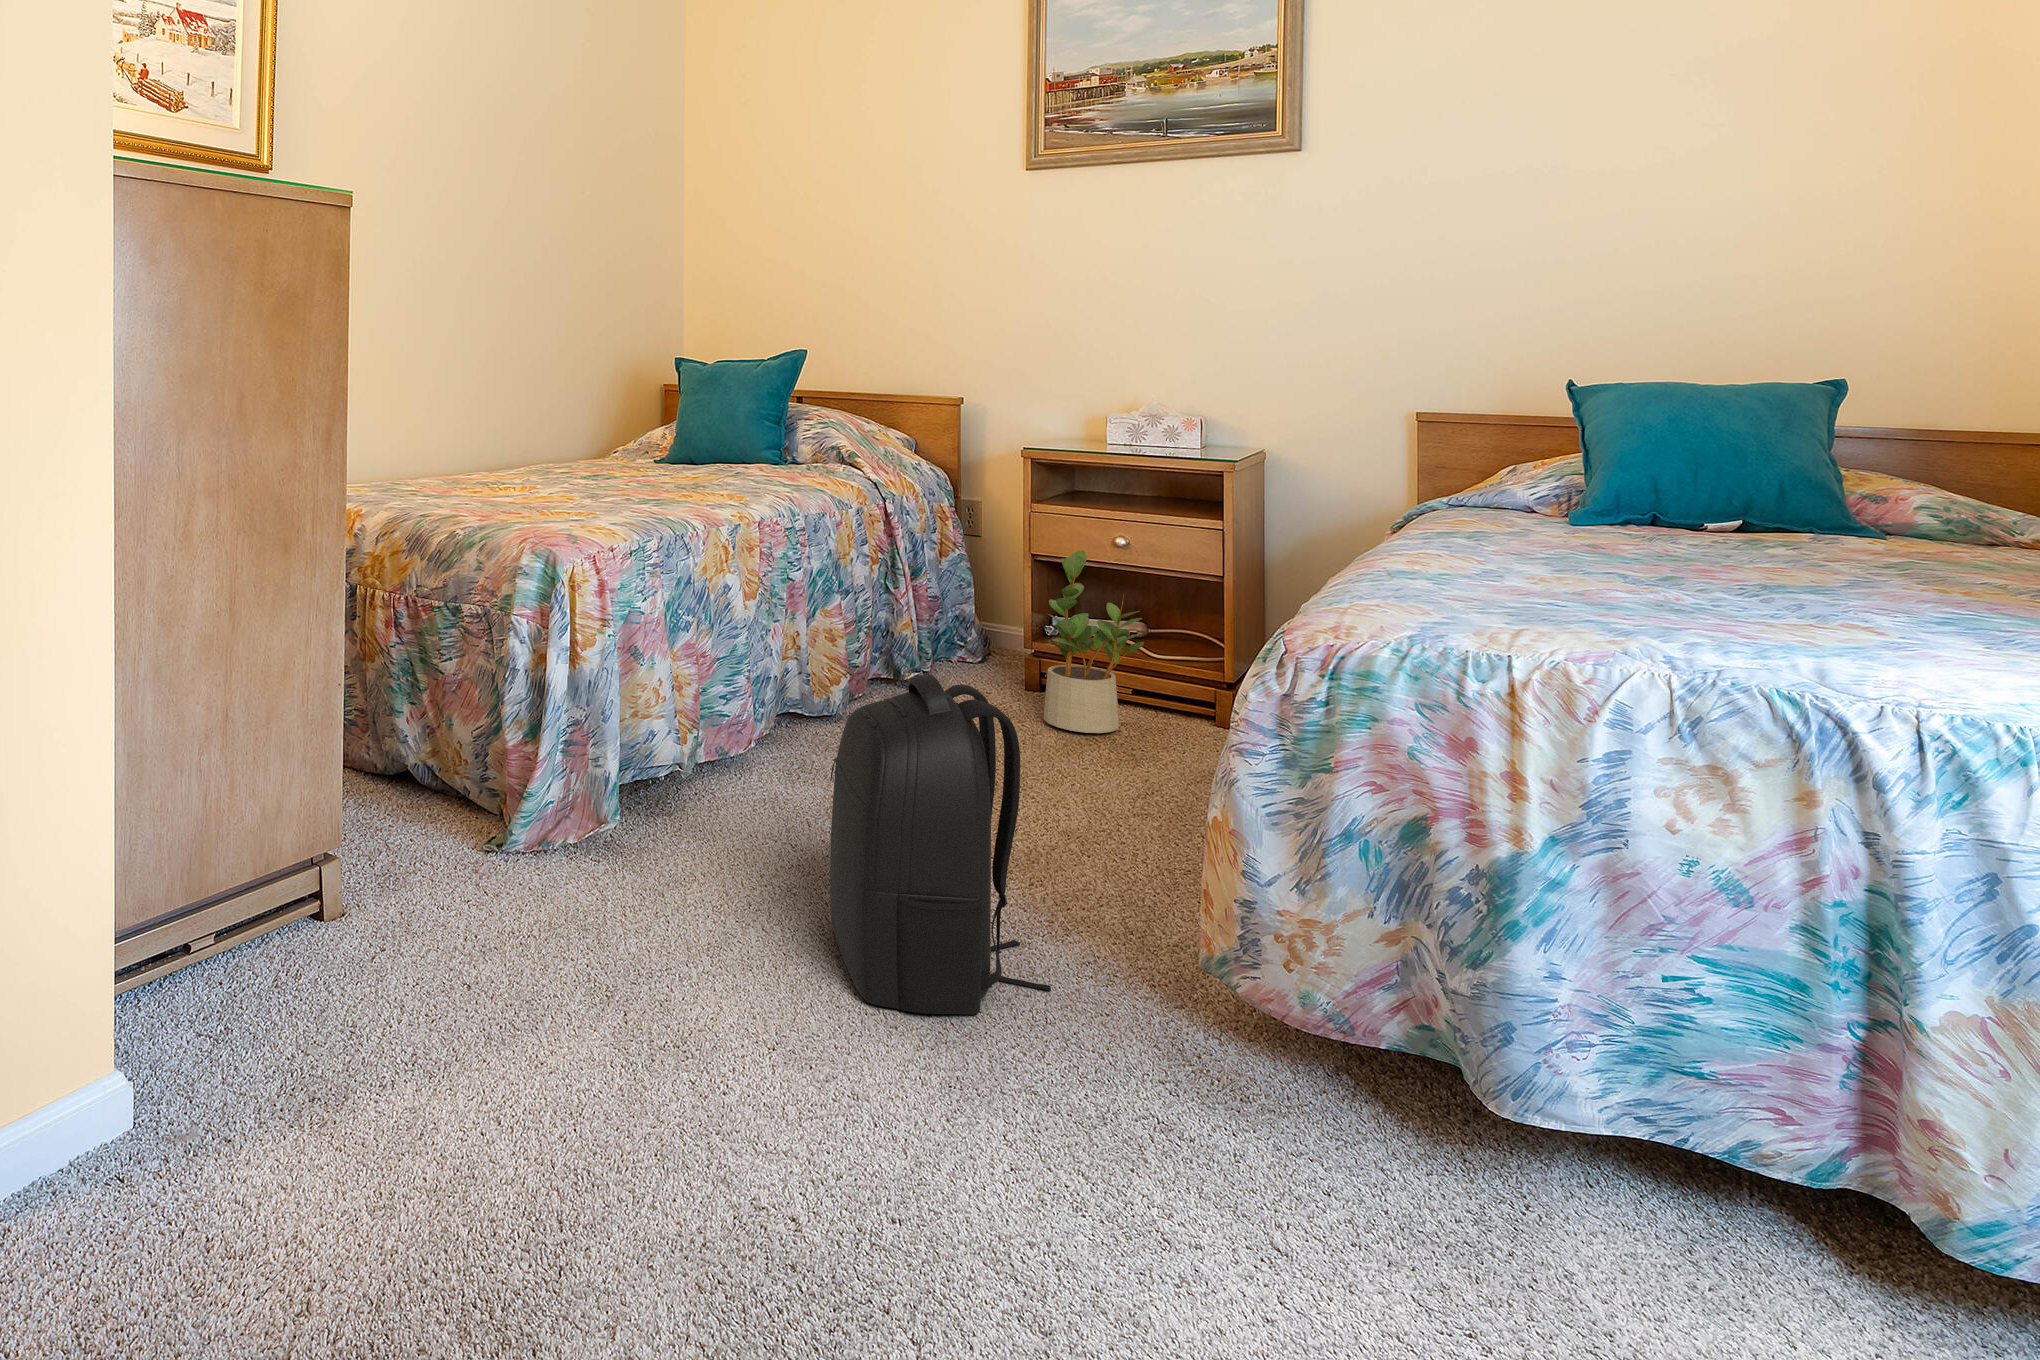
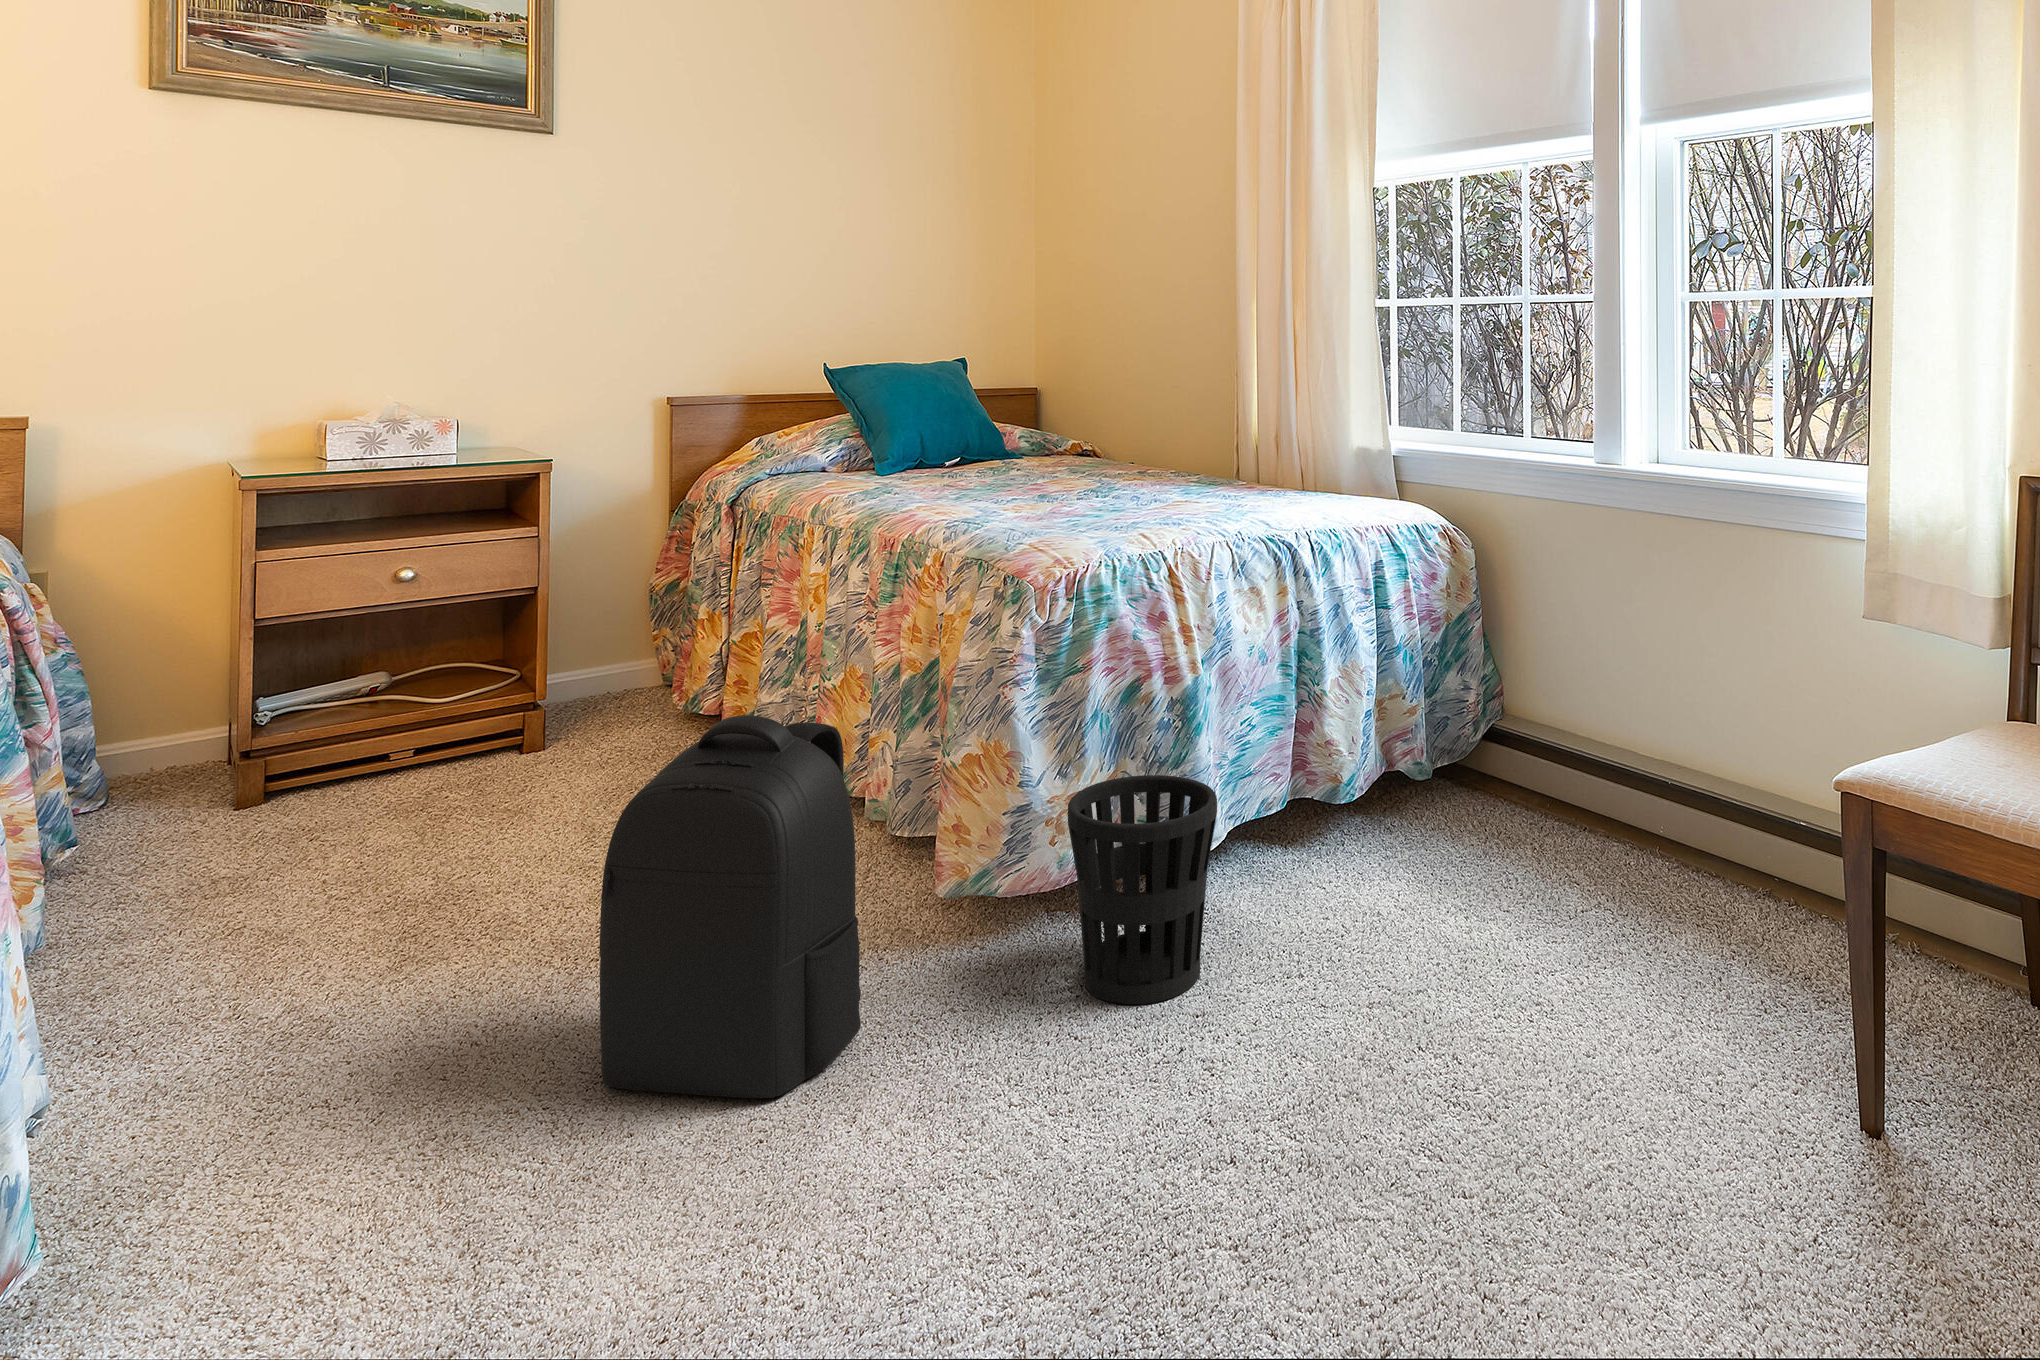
potted plant: present [1044,550,1144,733] -> none [347,593,490,822]
wastebasket: none [1155,906,1384,1244] -> present [1068,775,1217,1004]

